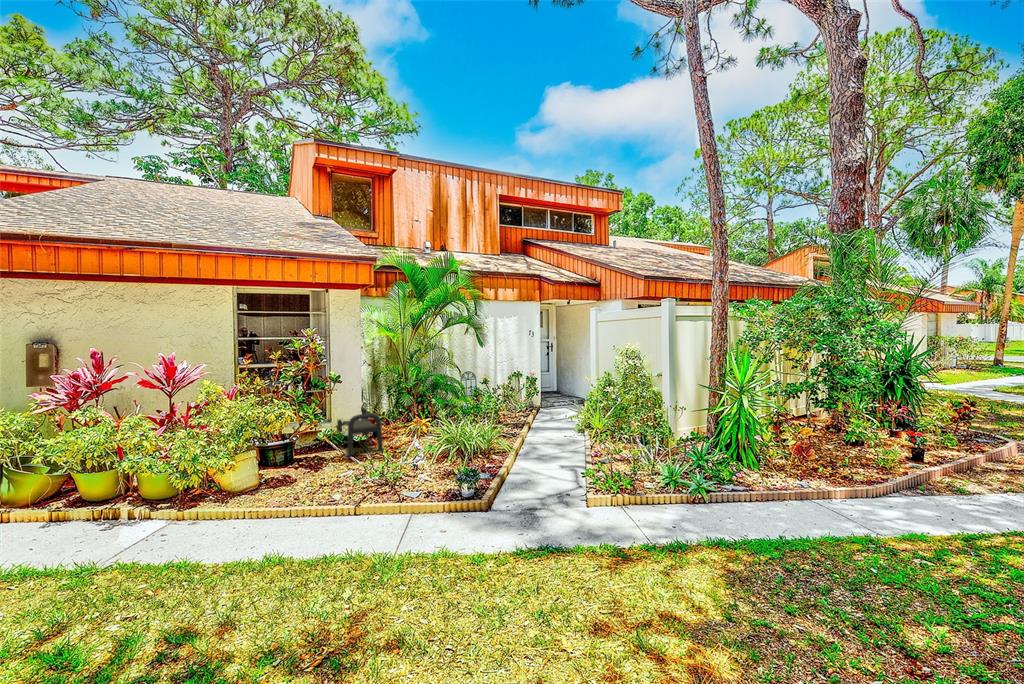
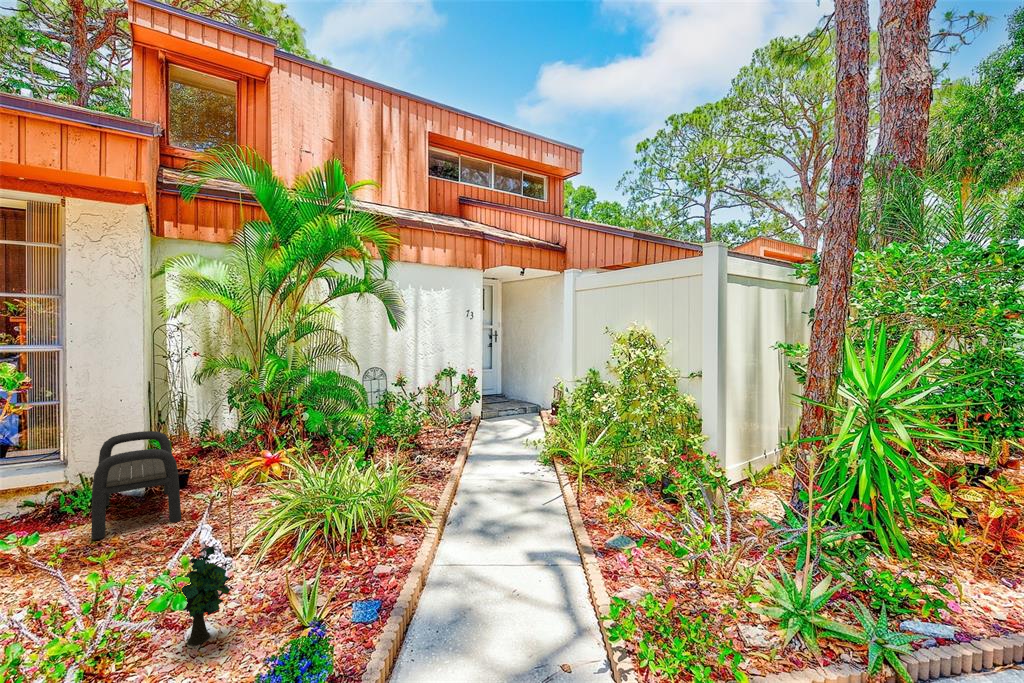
decorative plant: none [407,446,430,484] -> present [165,546,230,645]

